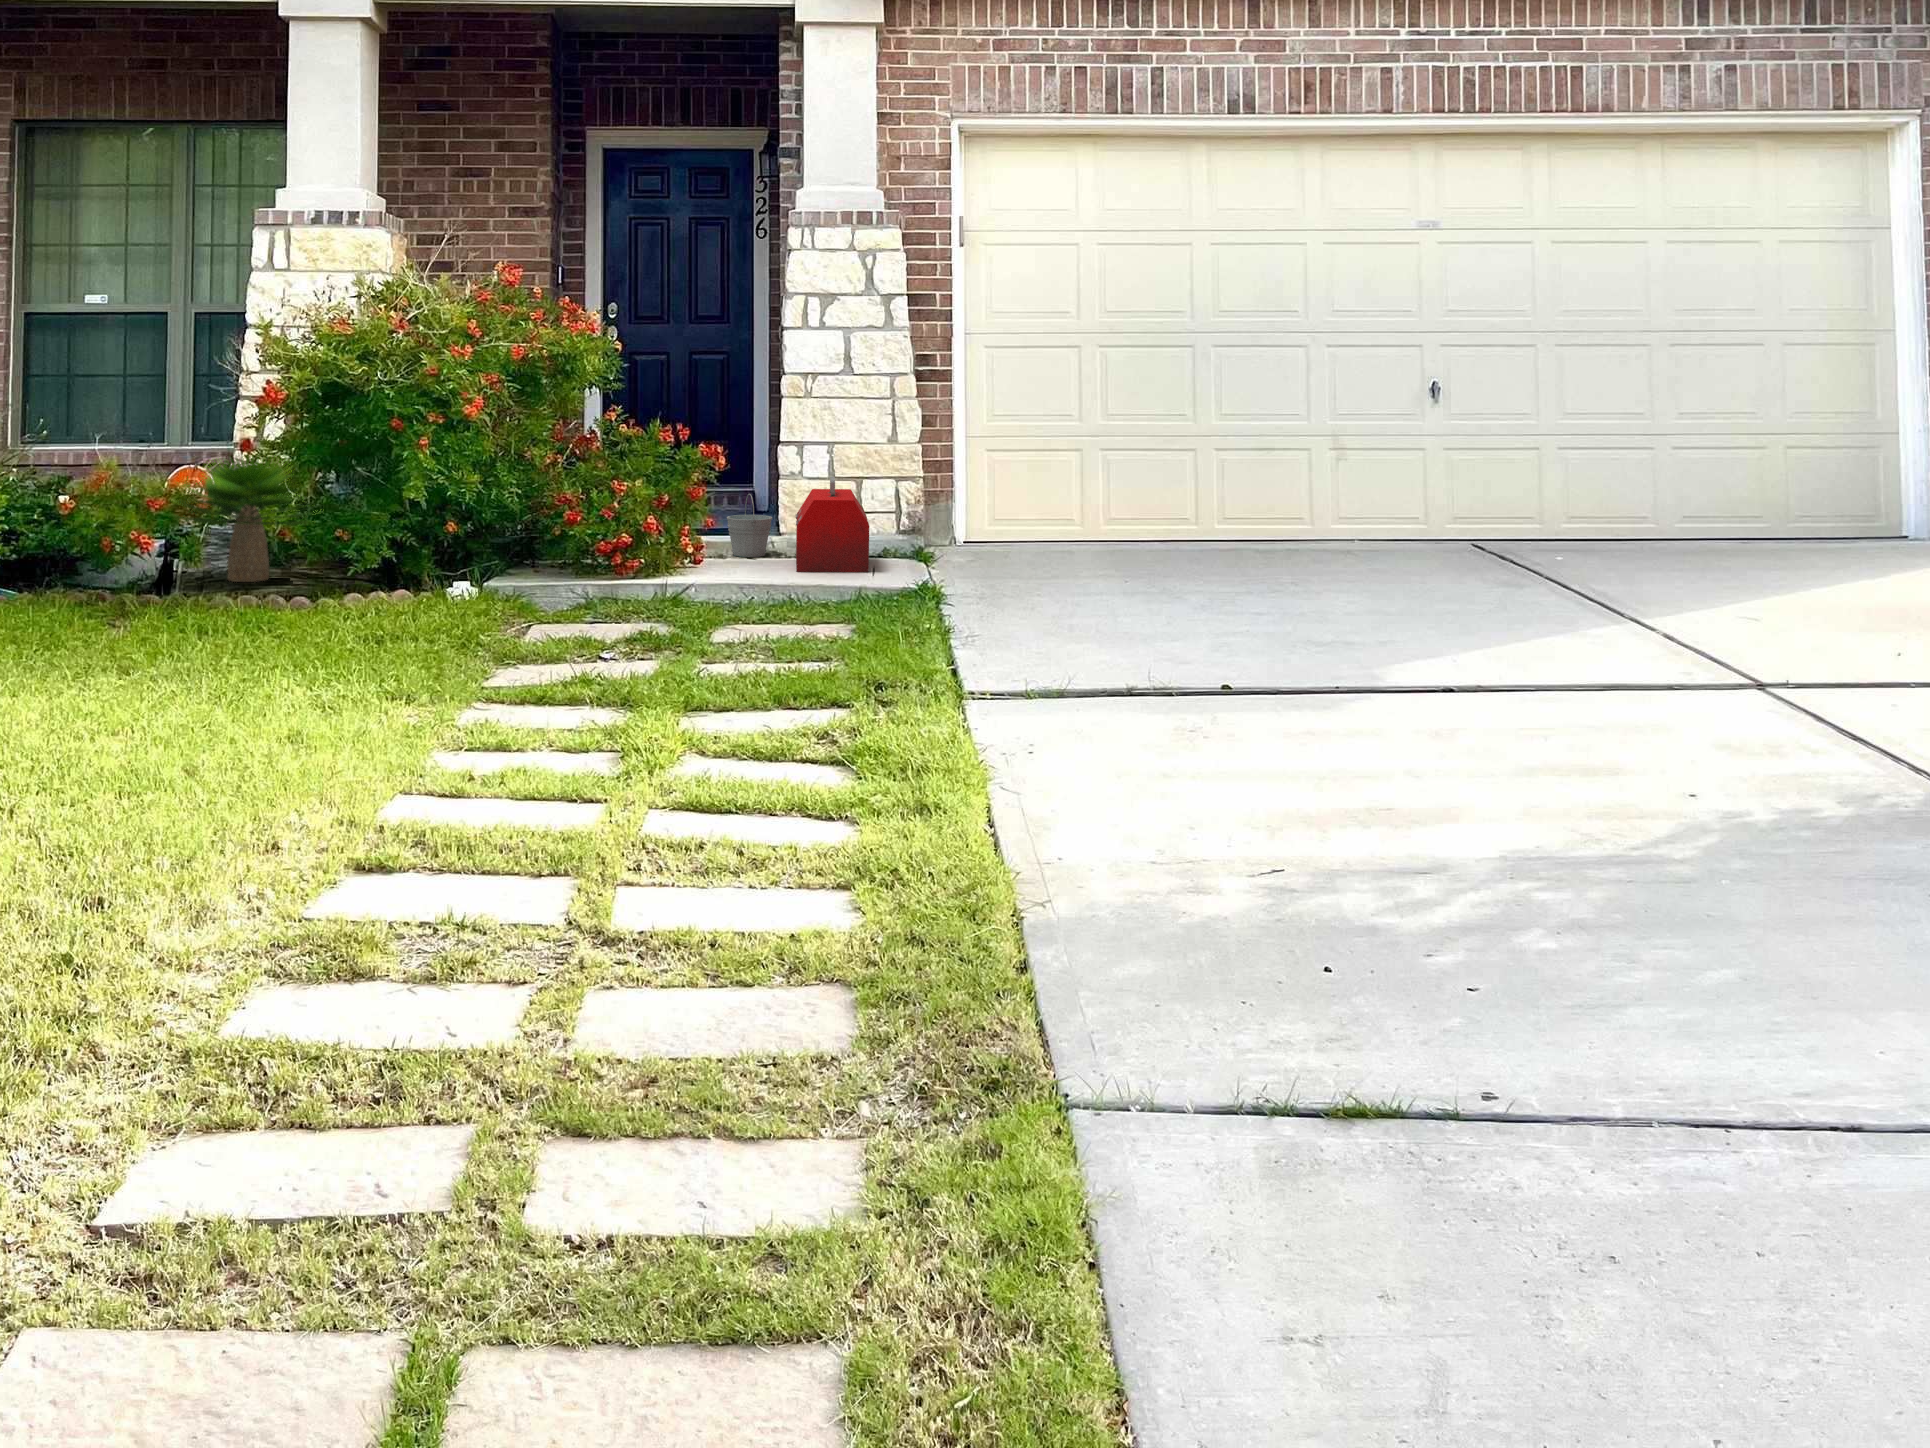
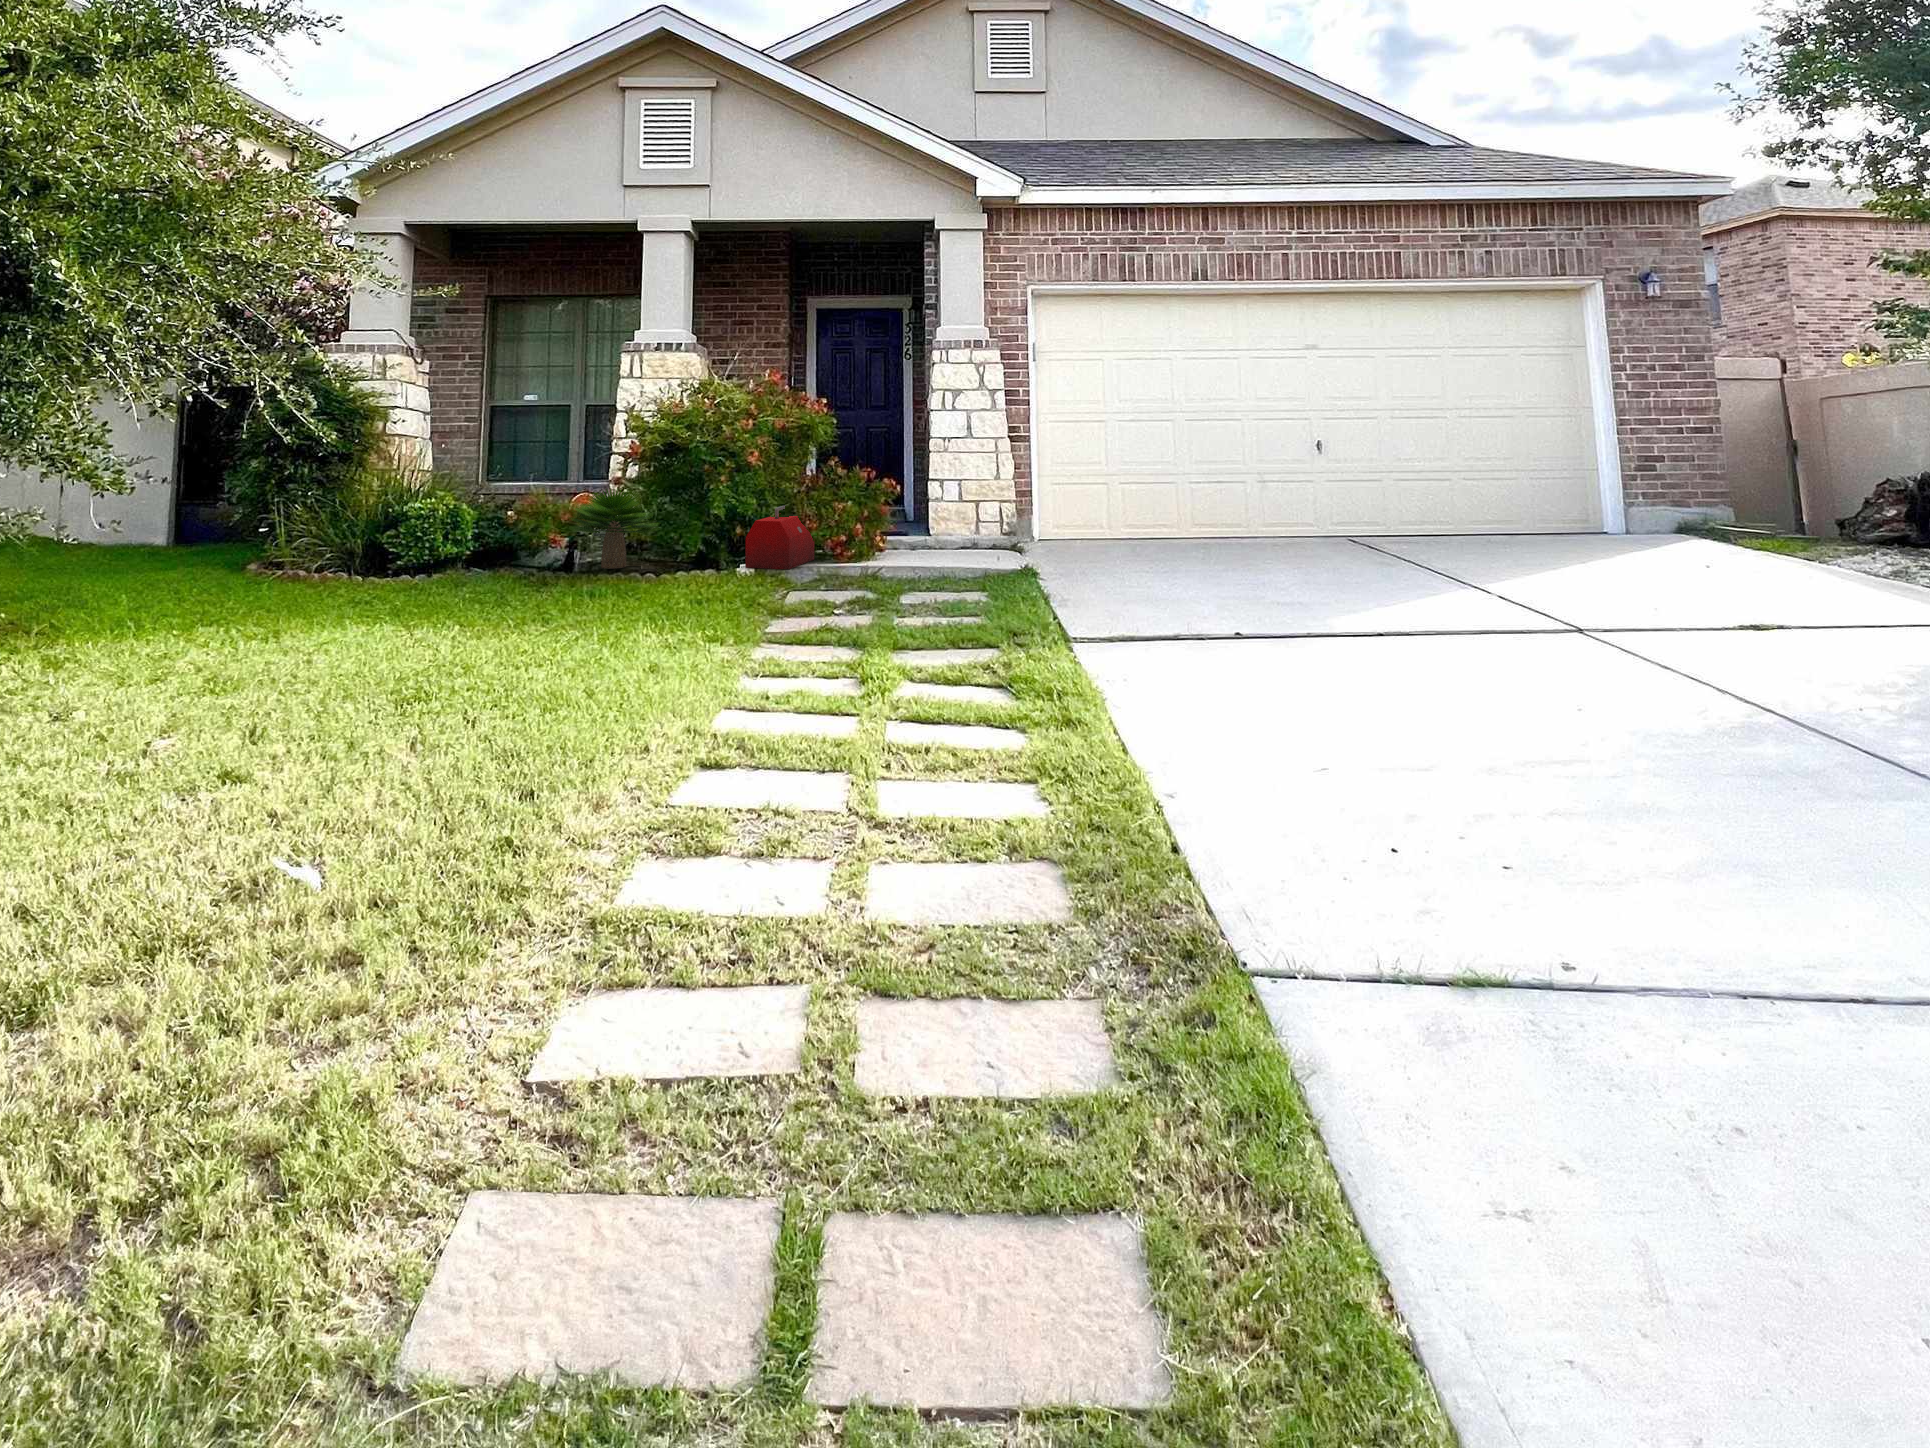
toolbox: present [796,477,870,572] -> present [745,506,815,569]
bucket: present [727,494,772,557] -> none [903,510,931,550]

